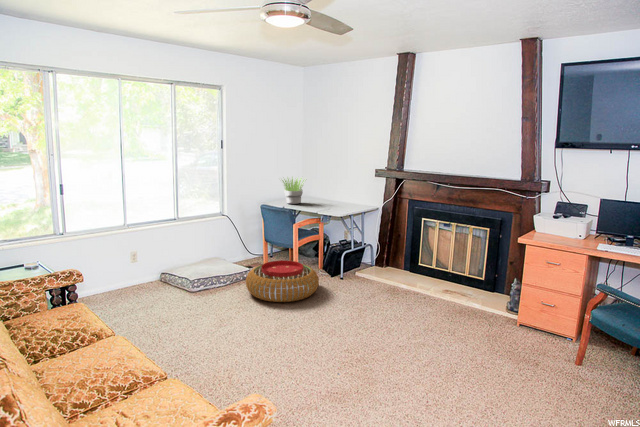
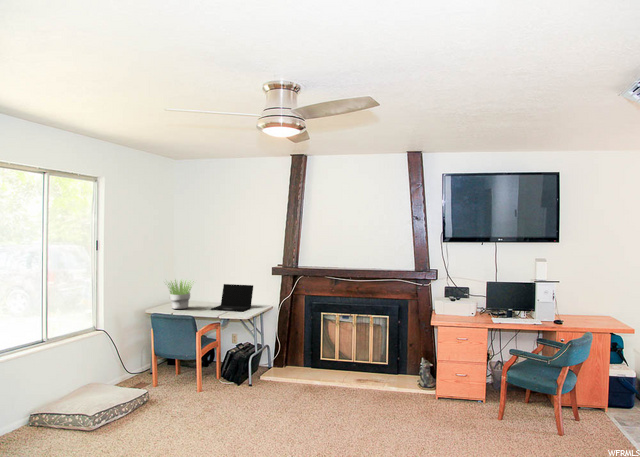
laptop: none [318,184,359,211] -> present [211,284,253,311]
pouf: present [246,260,319,302] -> none [150,374,239,428]

